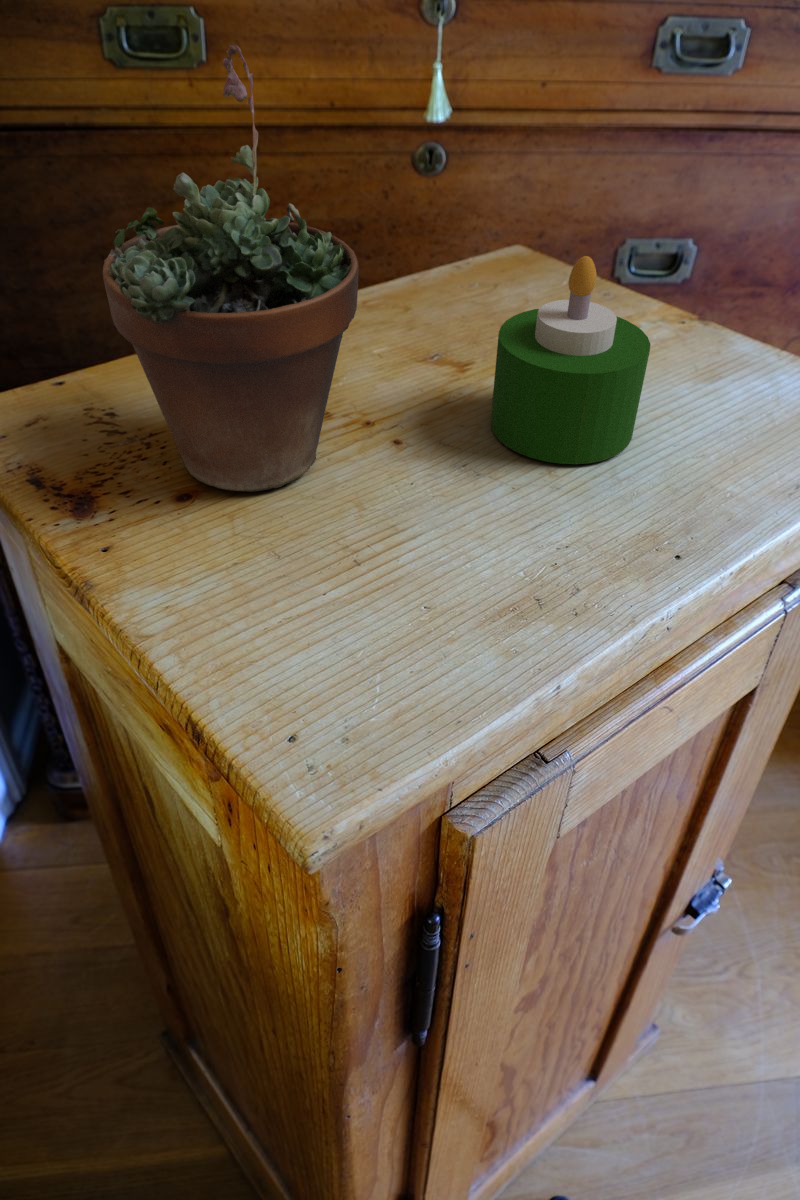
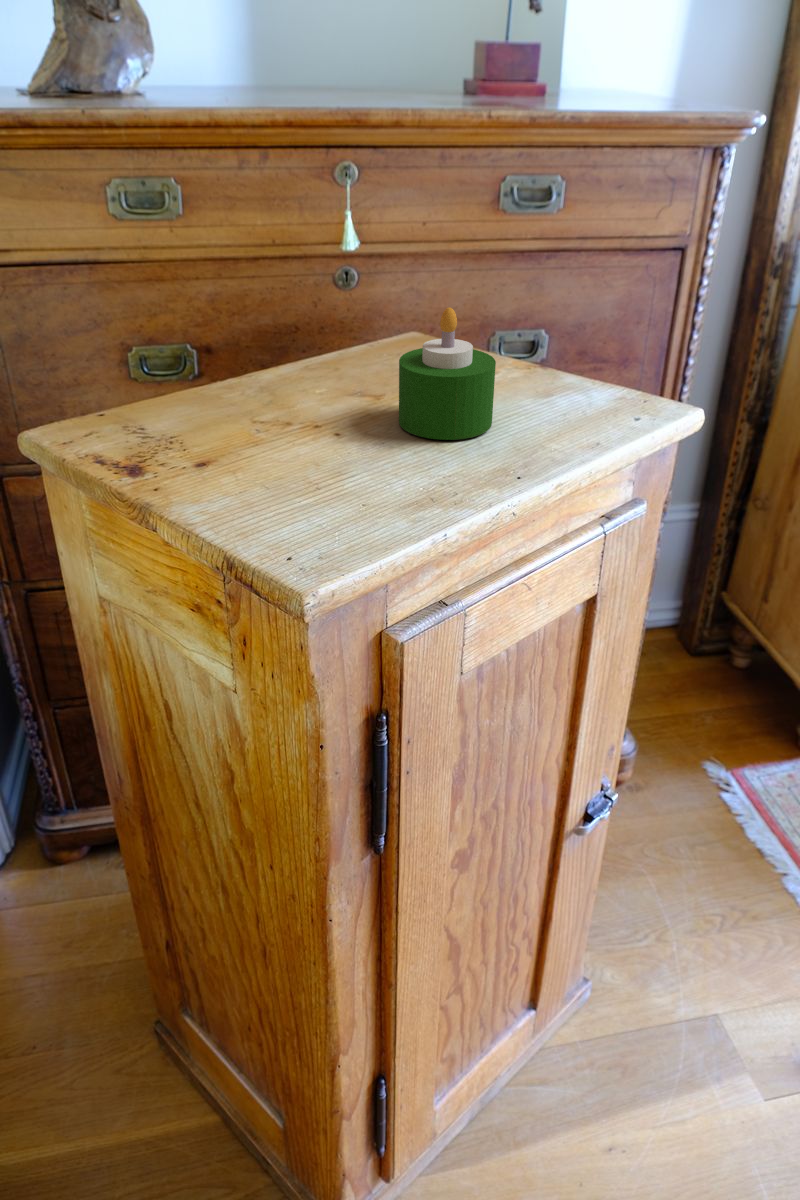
succulent plant: present [103,45,359,492] -> none [150,186,309,461]

